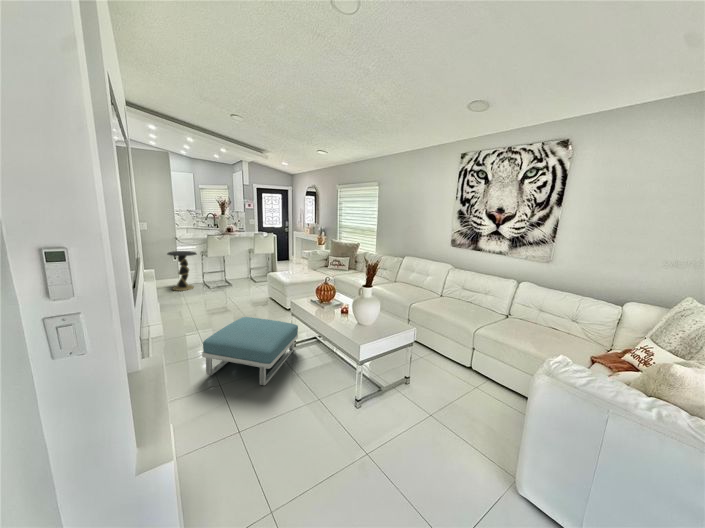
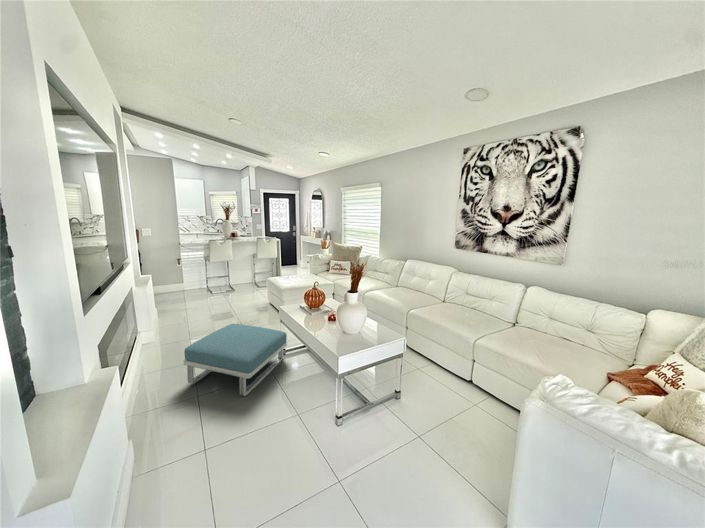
side table: present [167,251,197,291] -> none [170,257,200,297]

